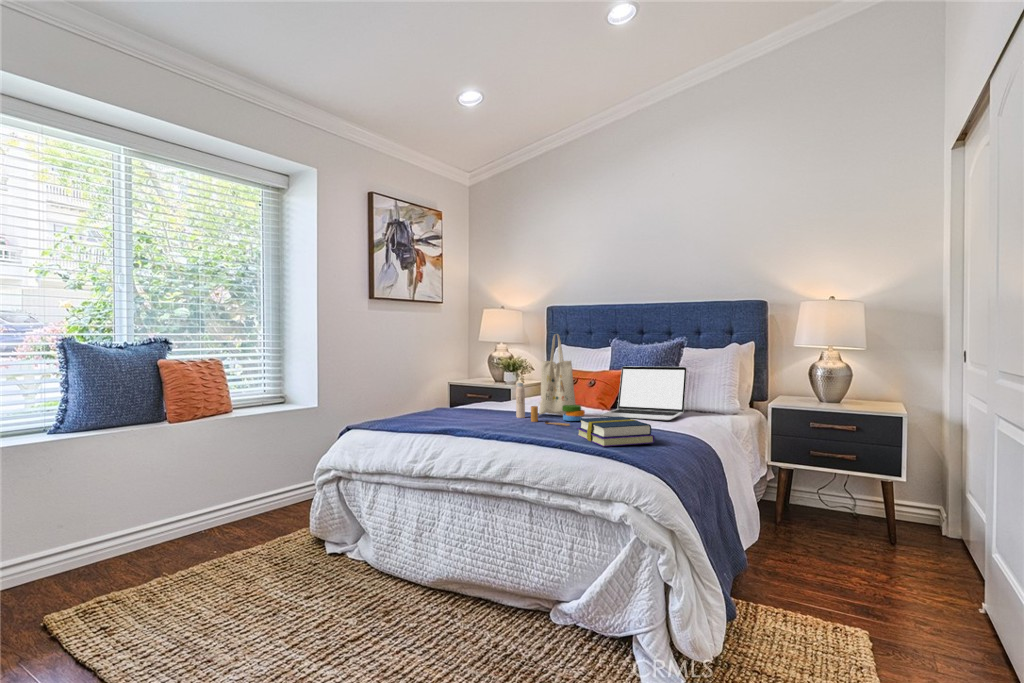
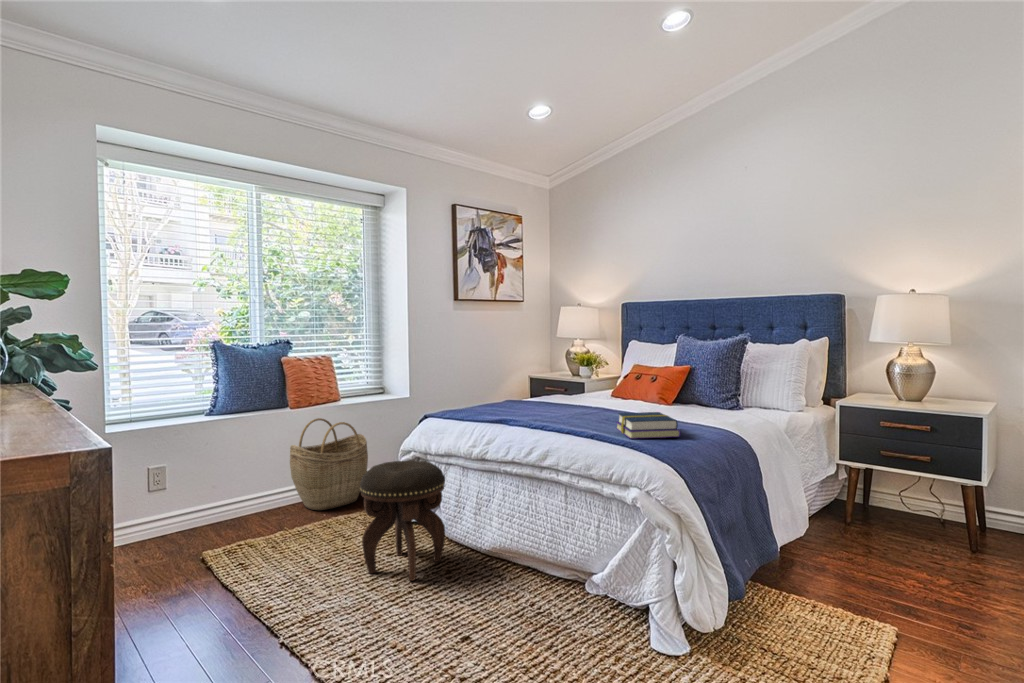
tote bag: present [516,334,585,426] -> none [572,334,634,420]
laptop: present [600,366,687,421] -> none [654,363,744,416]
woven basket: none [169,432,270,545] -> present [290,418,368,510]
footstool: none [274,480,381,630] -> present [360,460,445,581]

